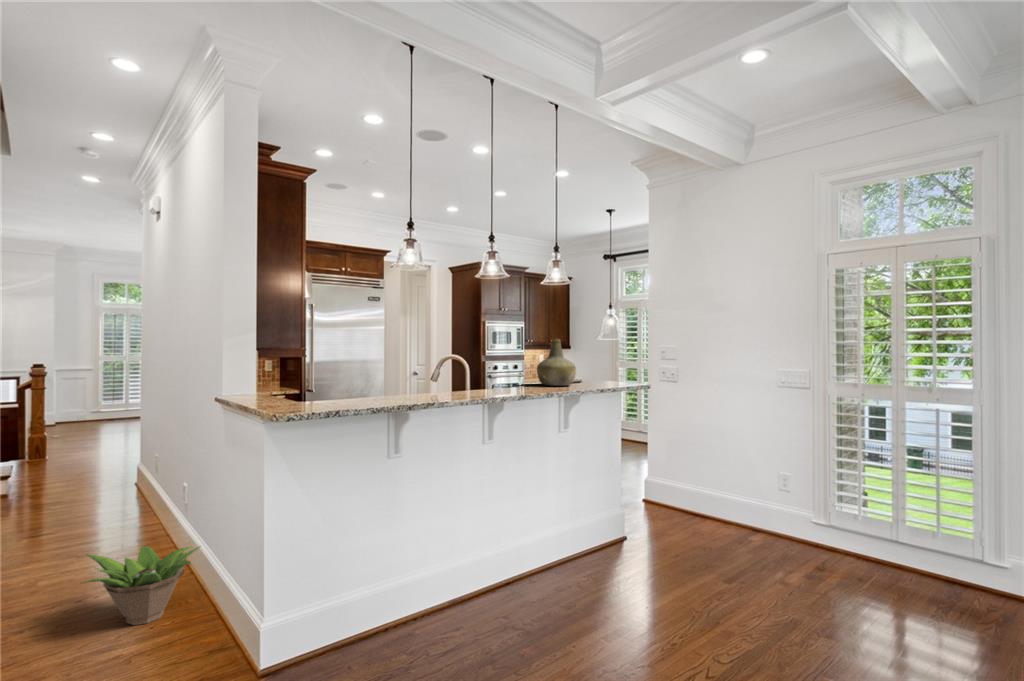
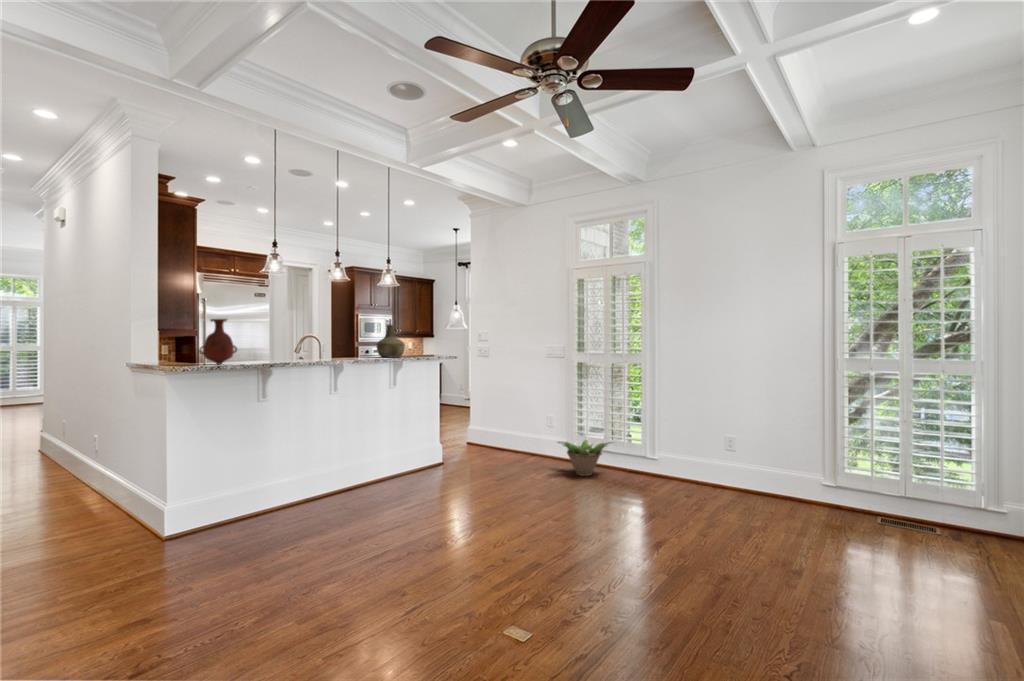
vase: none [308,335,360,404] -> present [199,319,237,364]
decorative plant: present [83,546,200,625] -> present [558,440,612,476]

